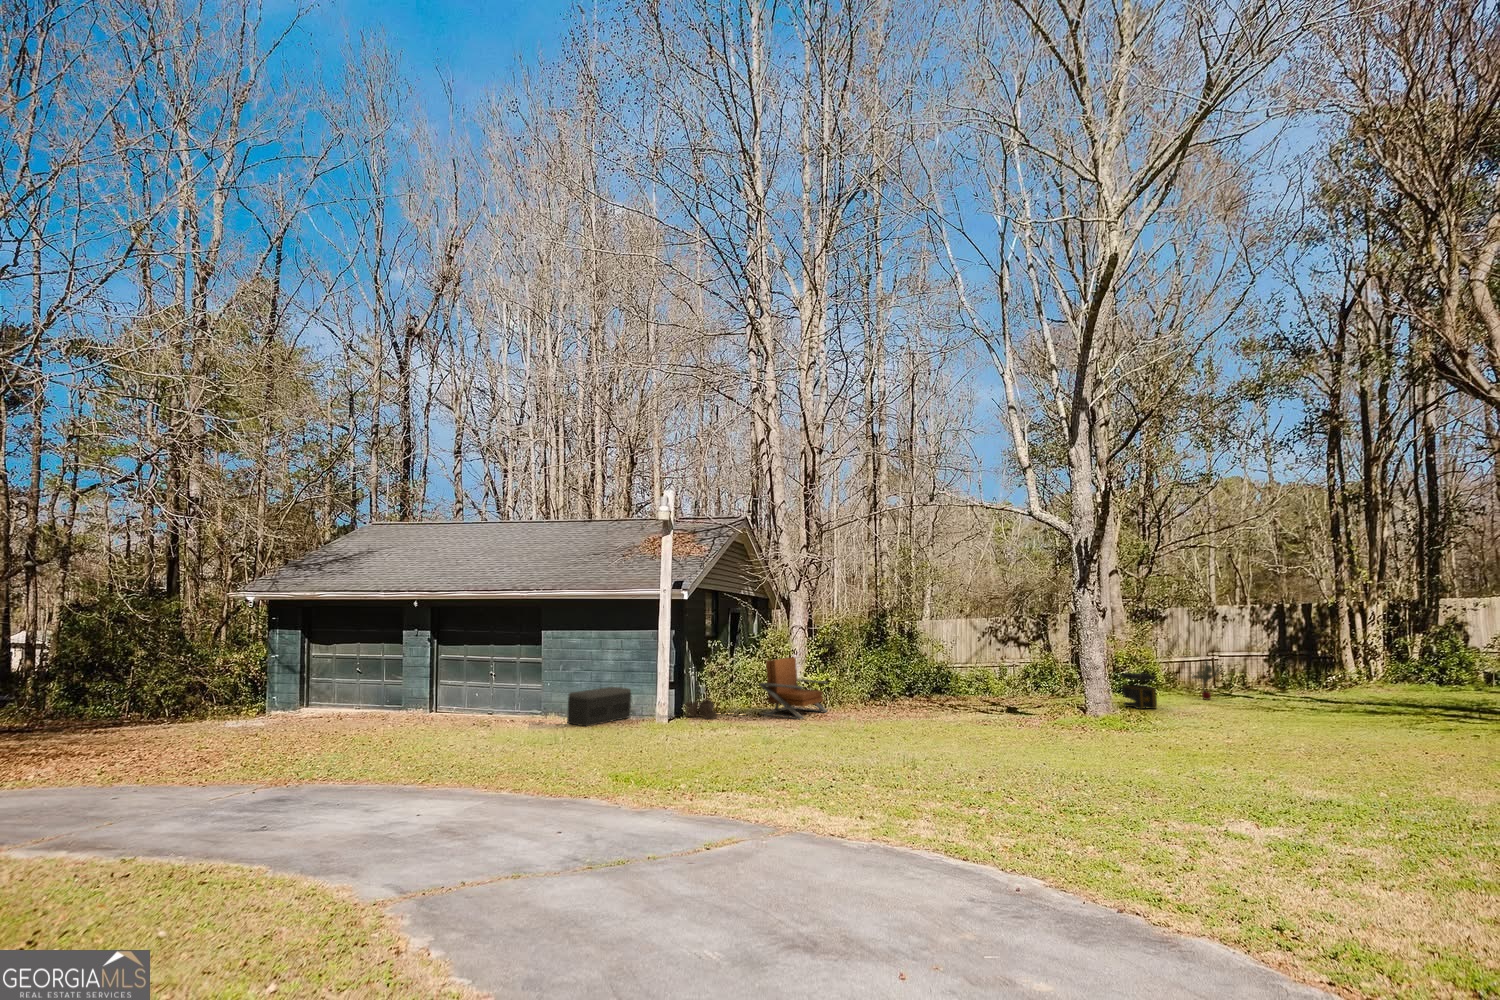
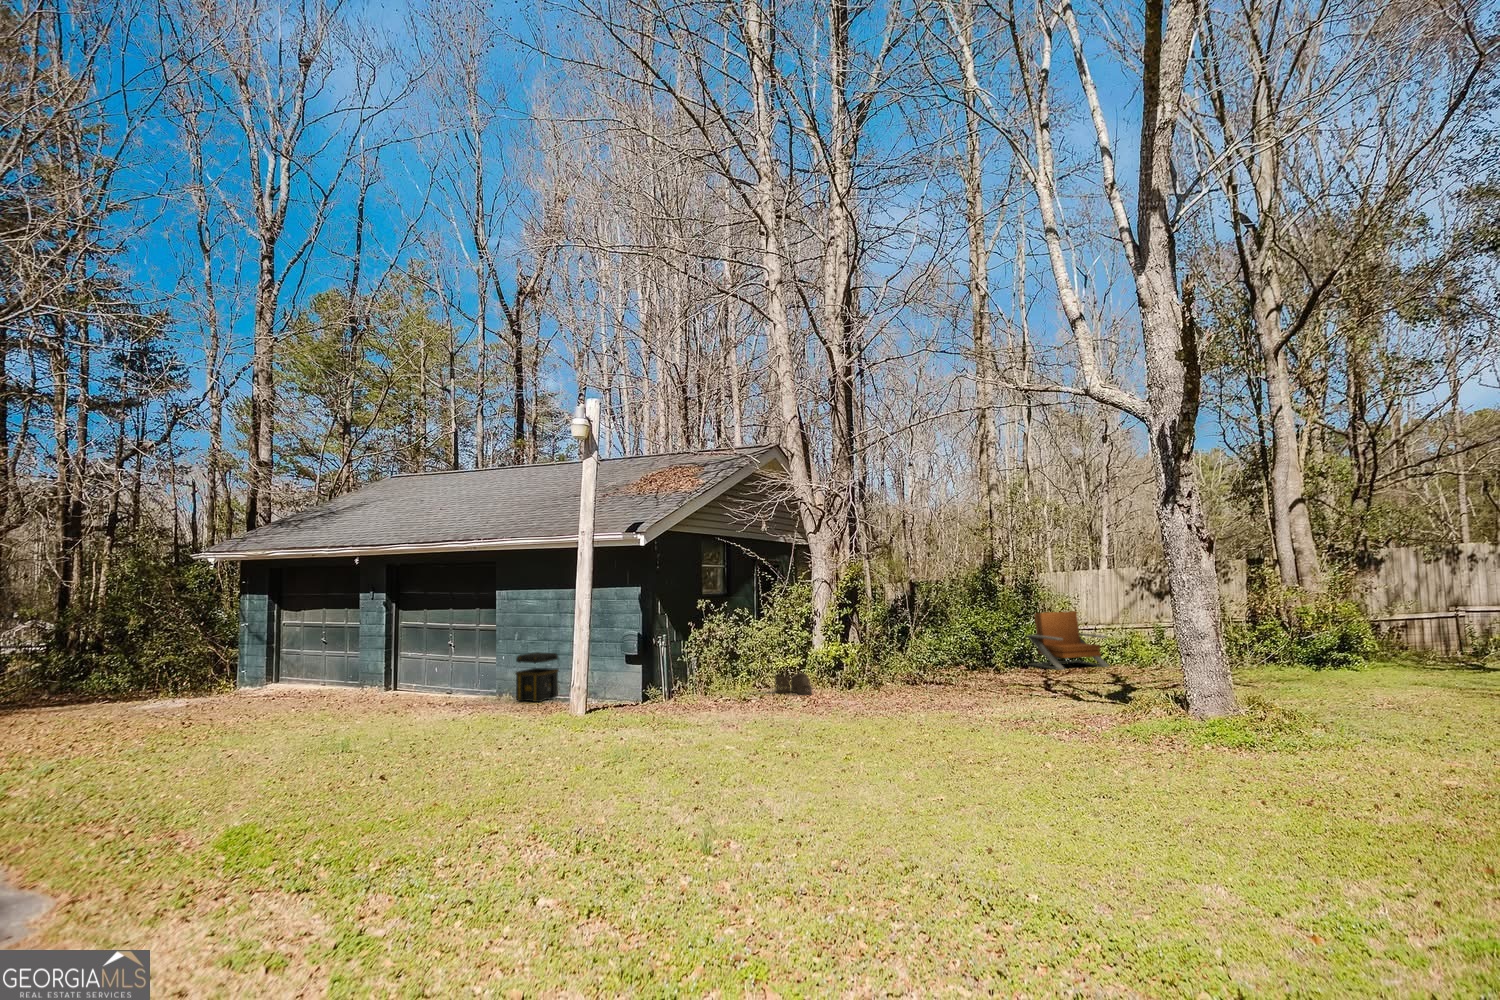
lounge chair: present [759,657,827,719] -> present [1027,611,1109,670]
potted tree: present [1188,660,1221,700] -> none [1415,611,1467,663]
toolbox: present [1122,673,1157,709] -> present [515,652,559,702]
storage bench: present [567,687,631,726] -> none [641,660,712,705]

